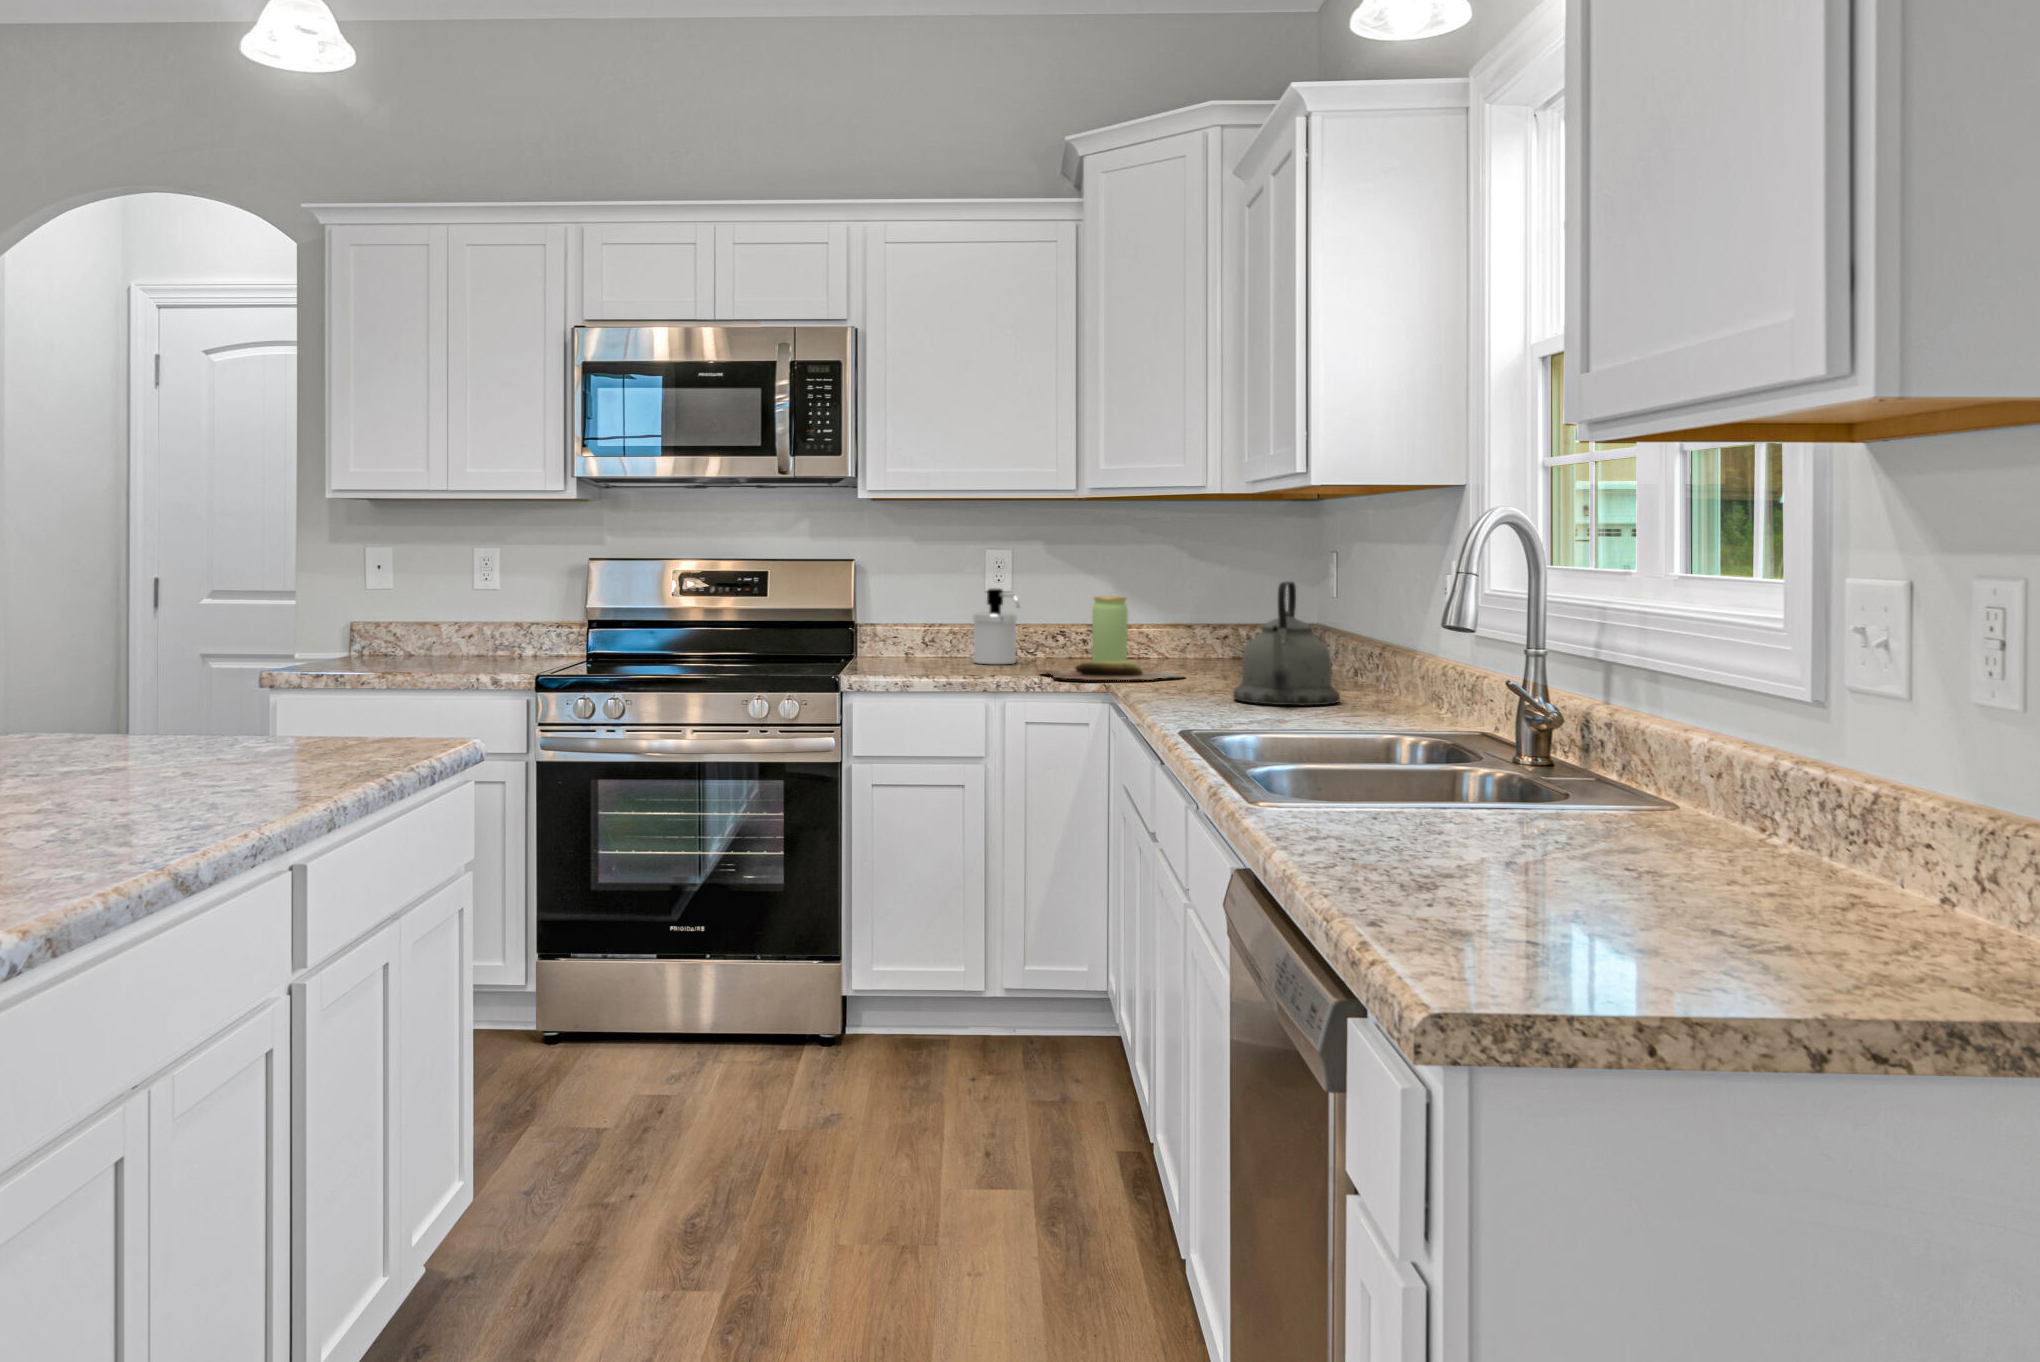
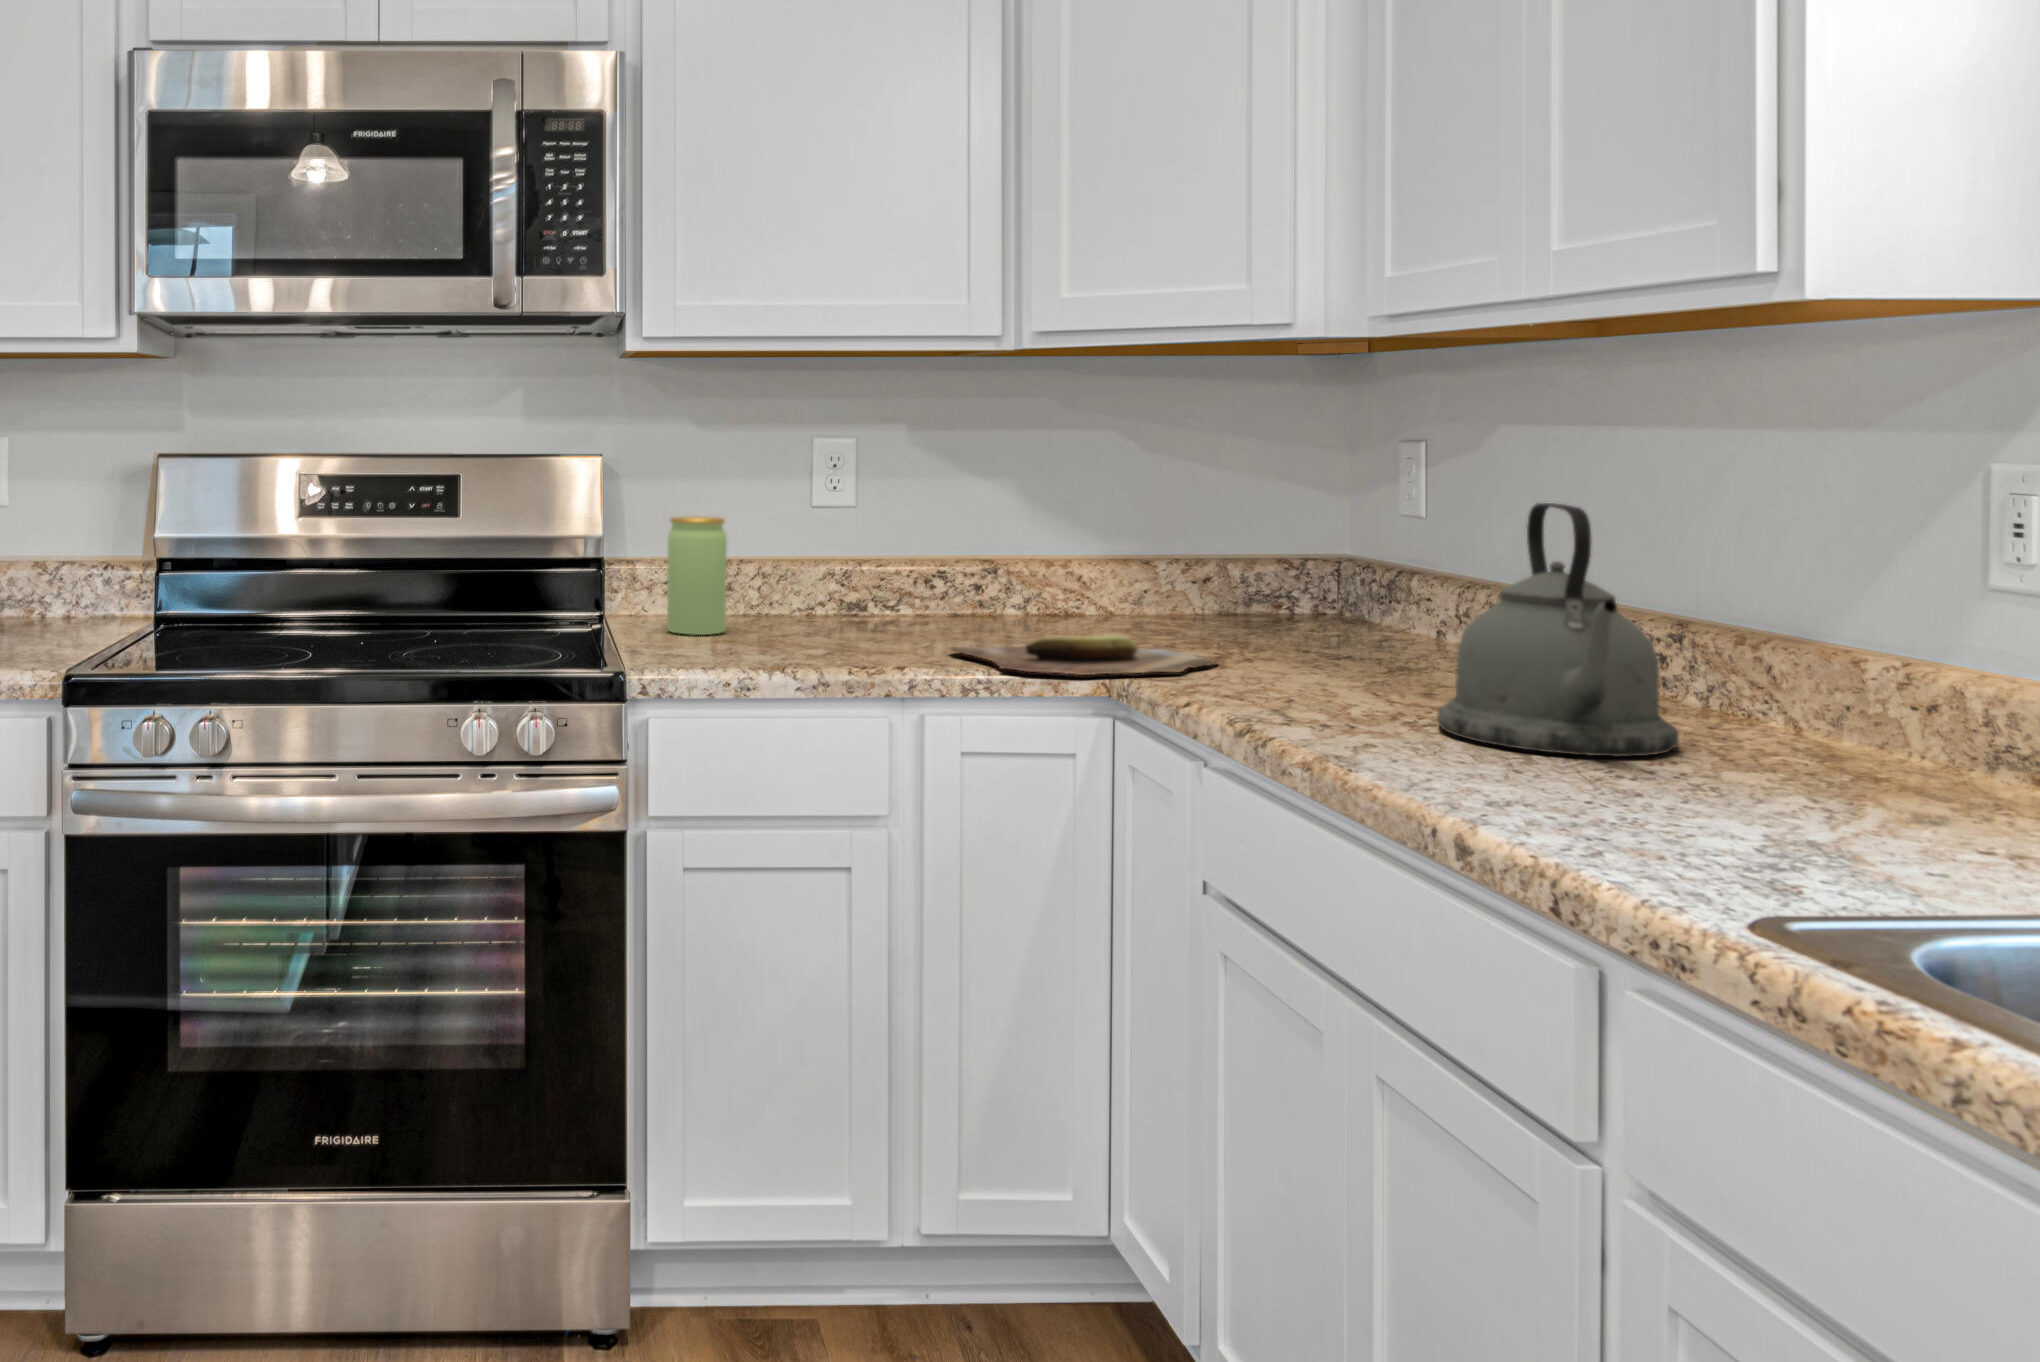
soap dispenser: present [972,588,1020,664] -> none [797,503,890,629]
jar: present [1092,597,1128,662] -> present [667,516,727,635]

